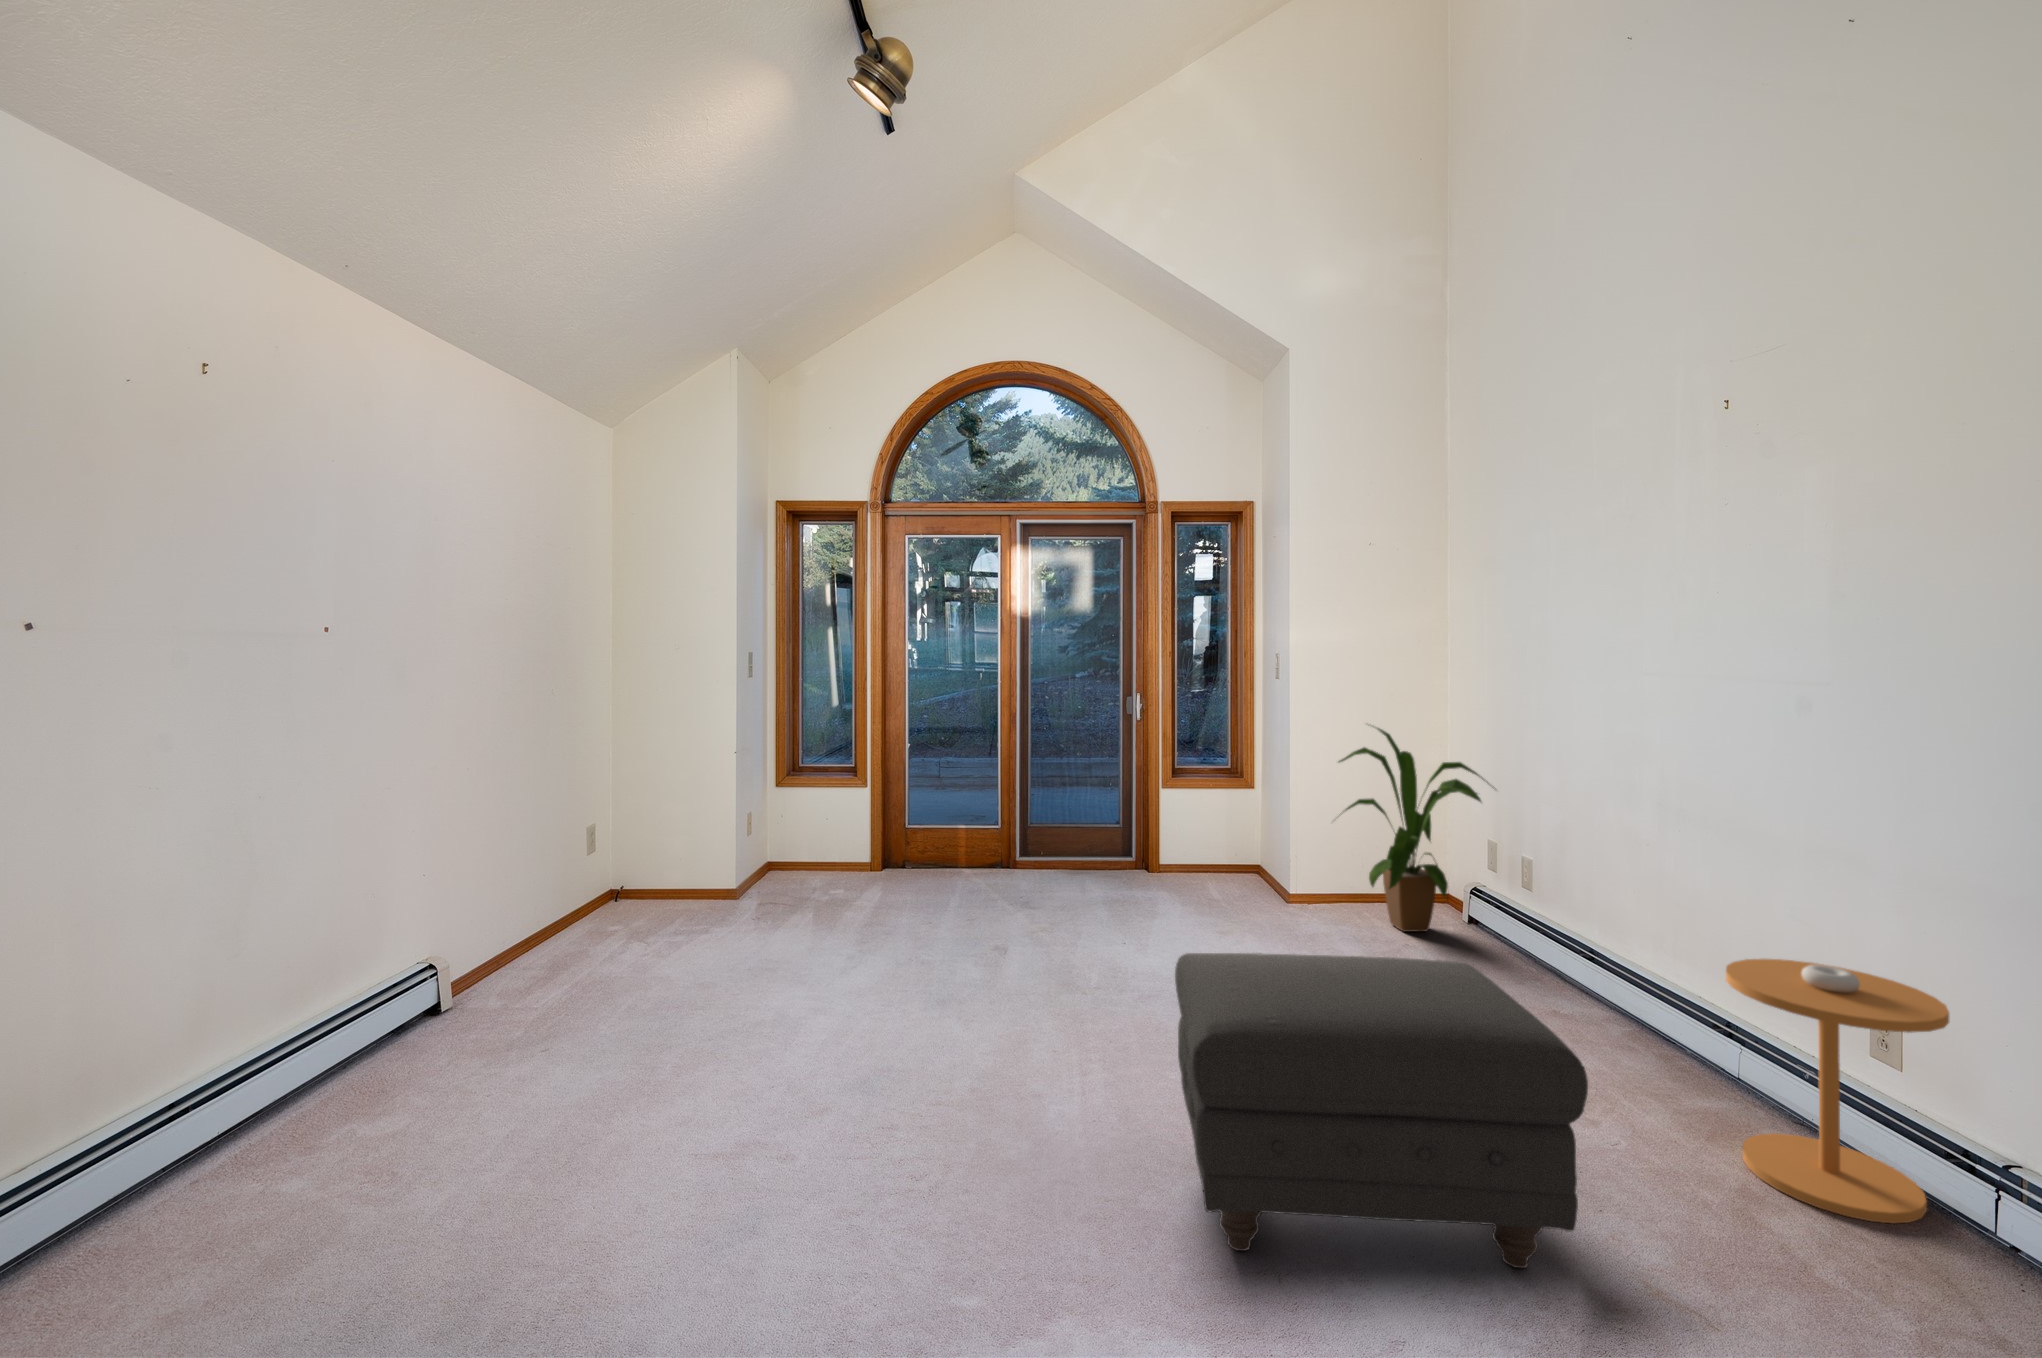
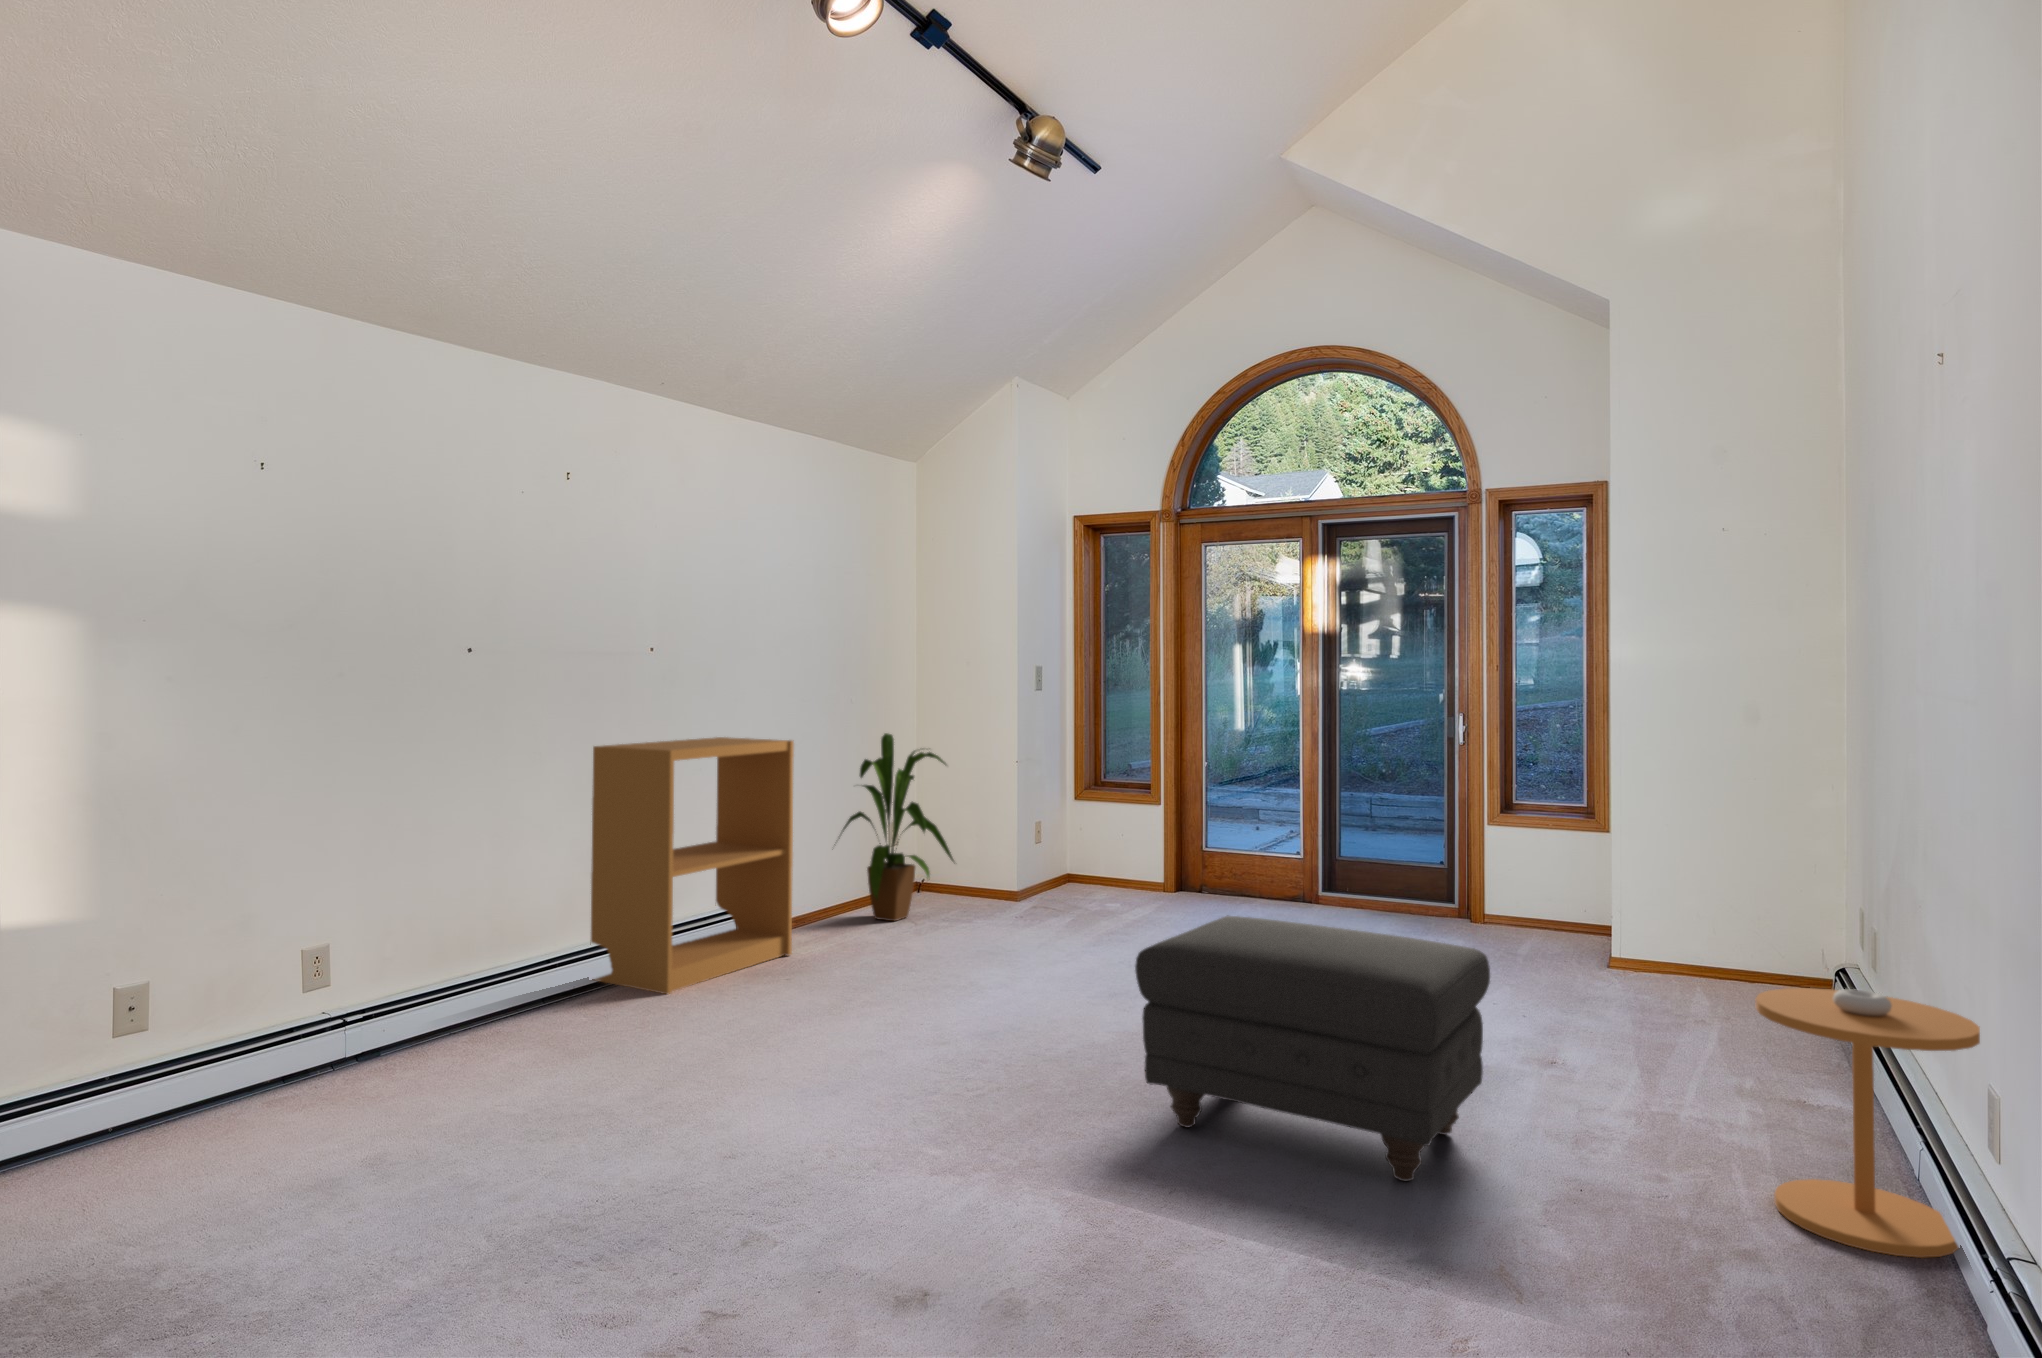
house plant: present [1339,728,1483,932] -> present [839,733,954,921]
bookshelf: none [170,762,512,1180] -> present [591,737,794,994]

